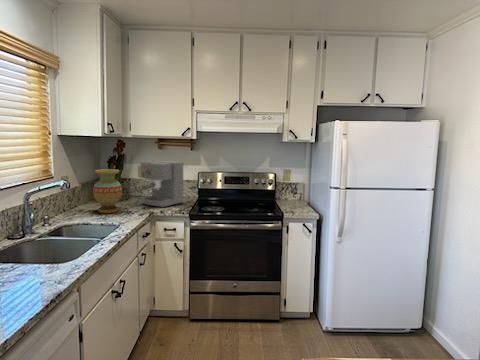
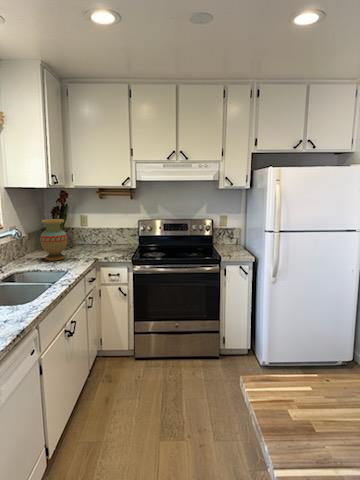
coffee maker: present [141,161,183,207] -> none [83,210,125,254]

